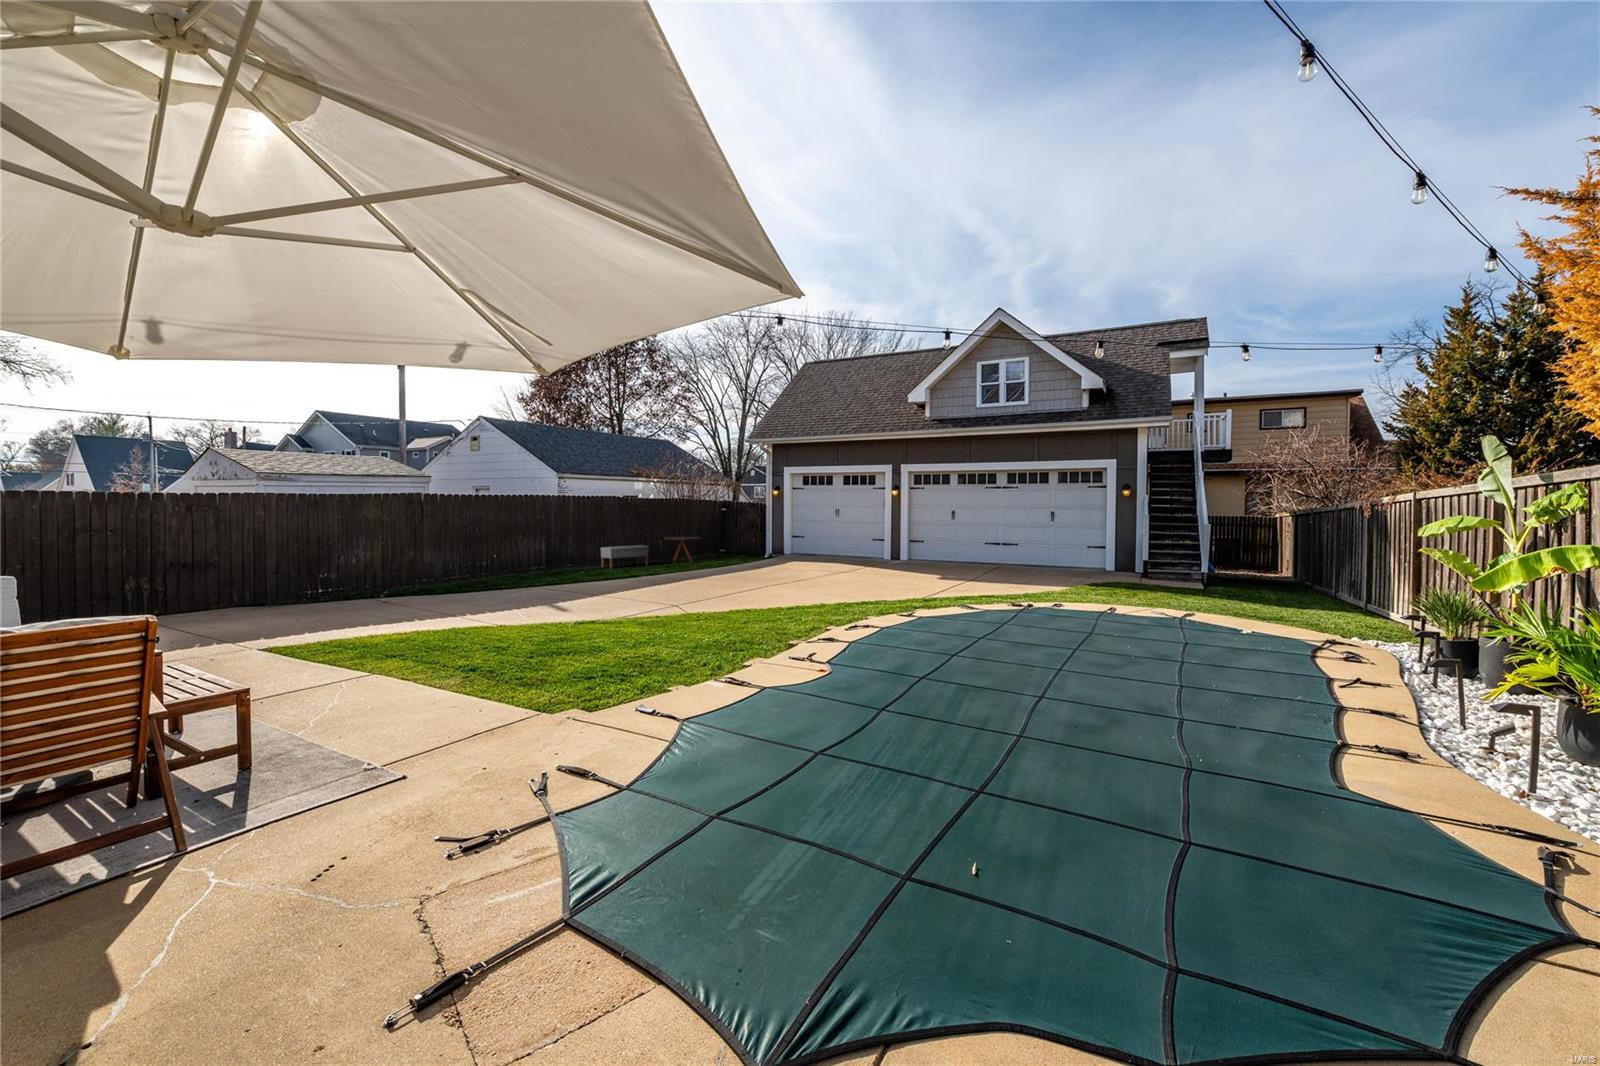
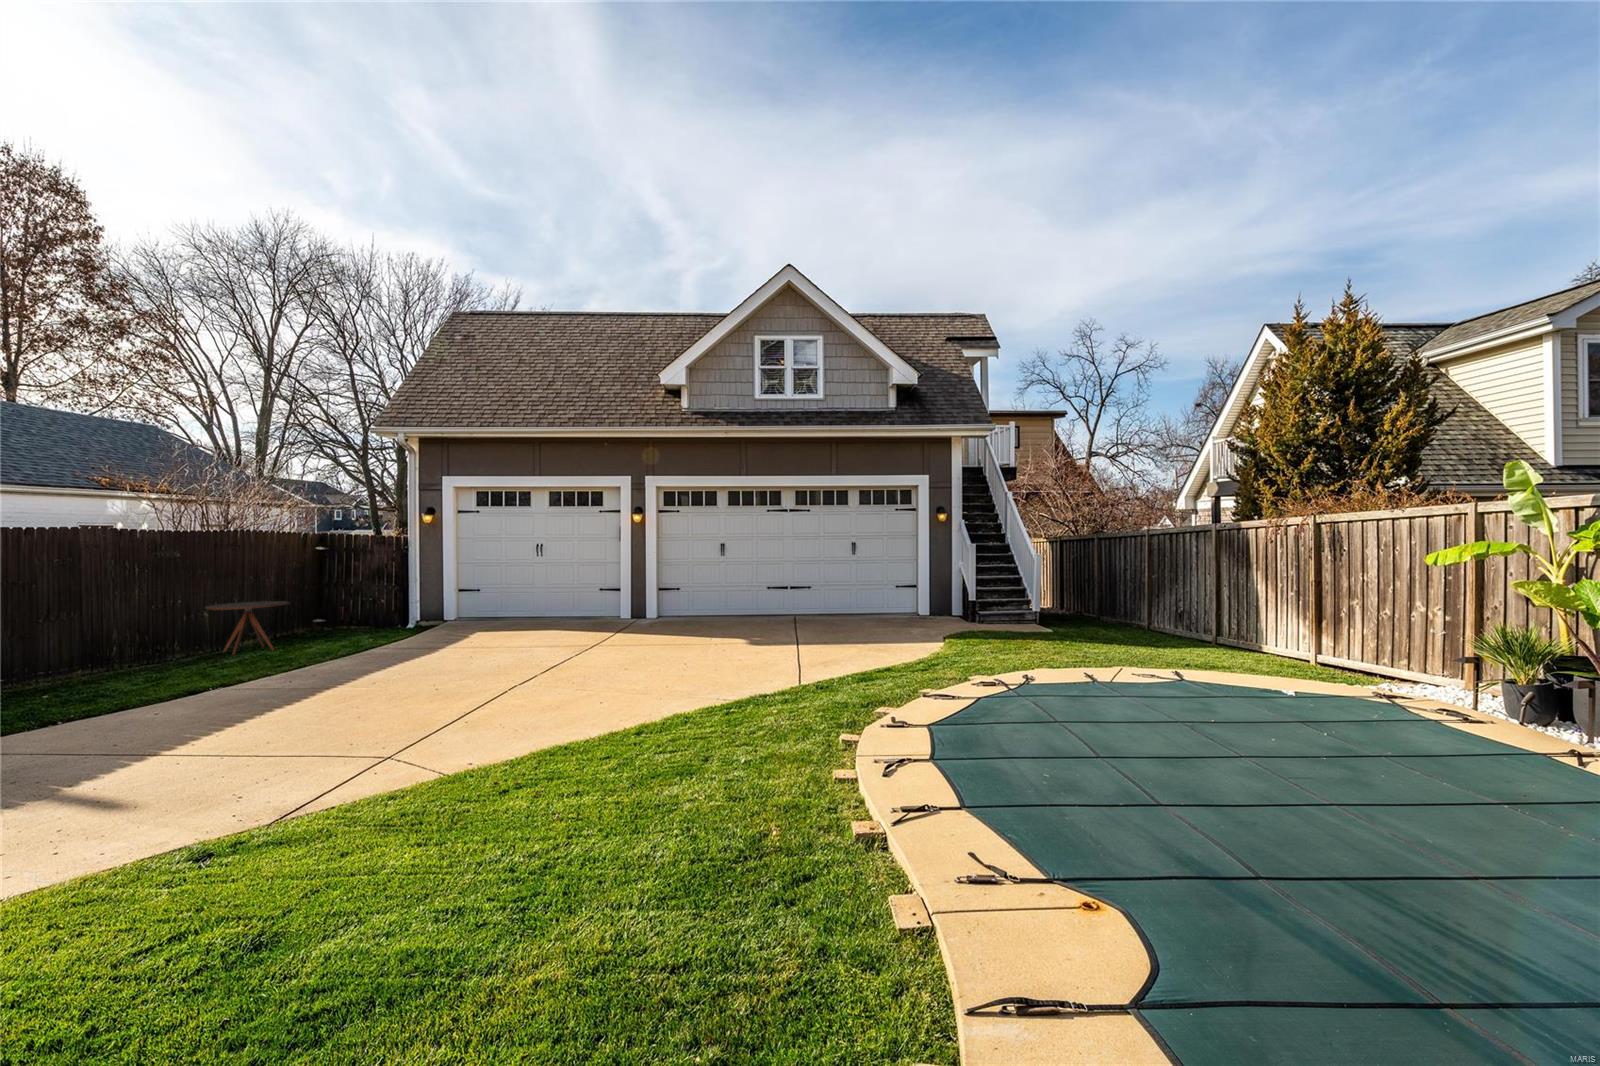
bench: present [600,545,649,568] -> none [51,626,179,685]

